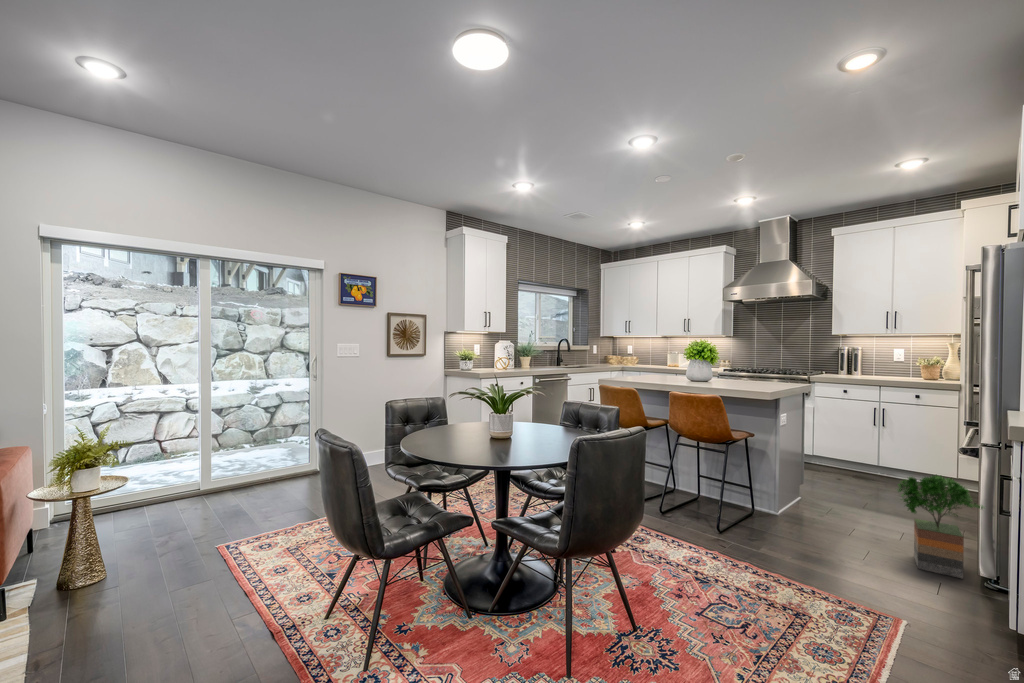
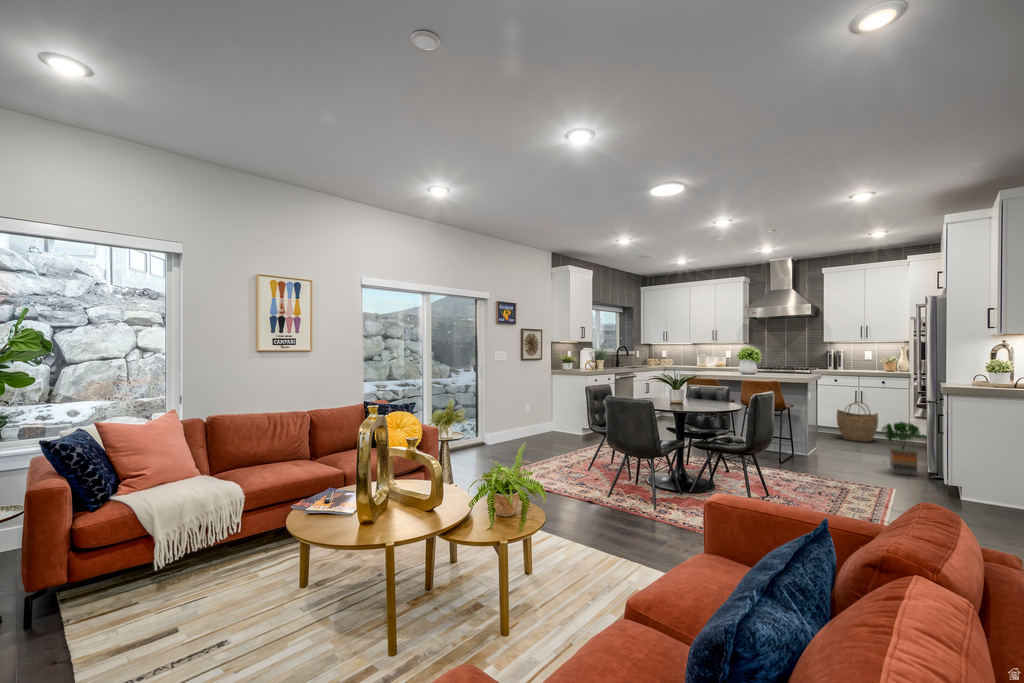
woven basket: none [843,424,907,488] -> present [837,402,878,442]

